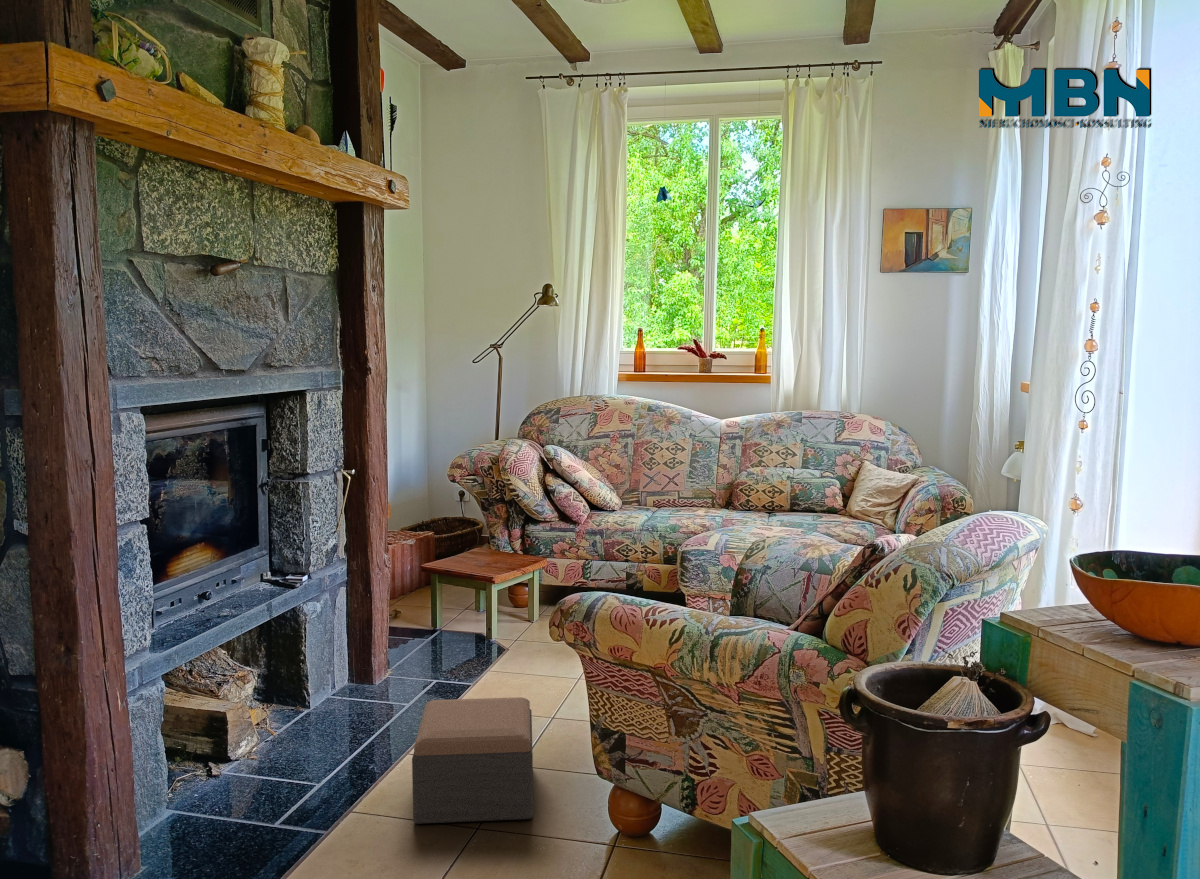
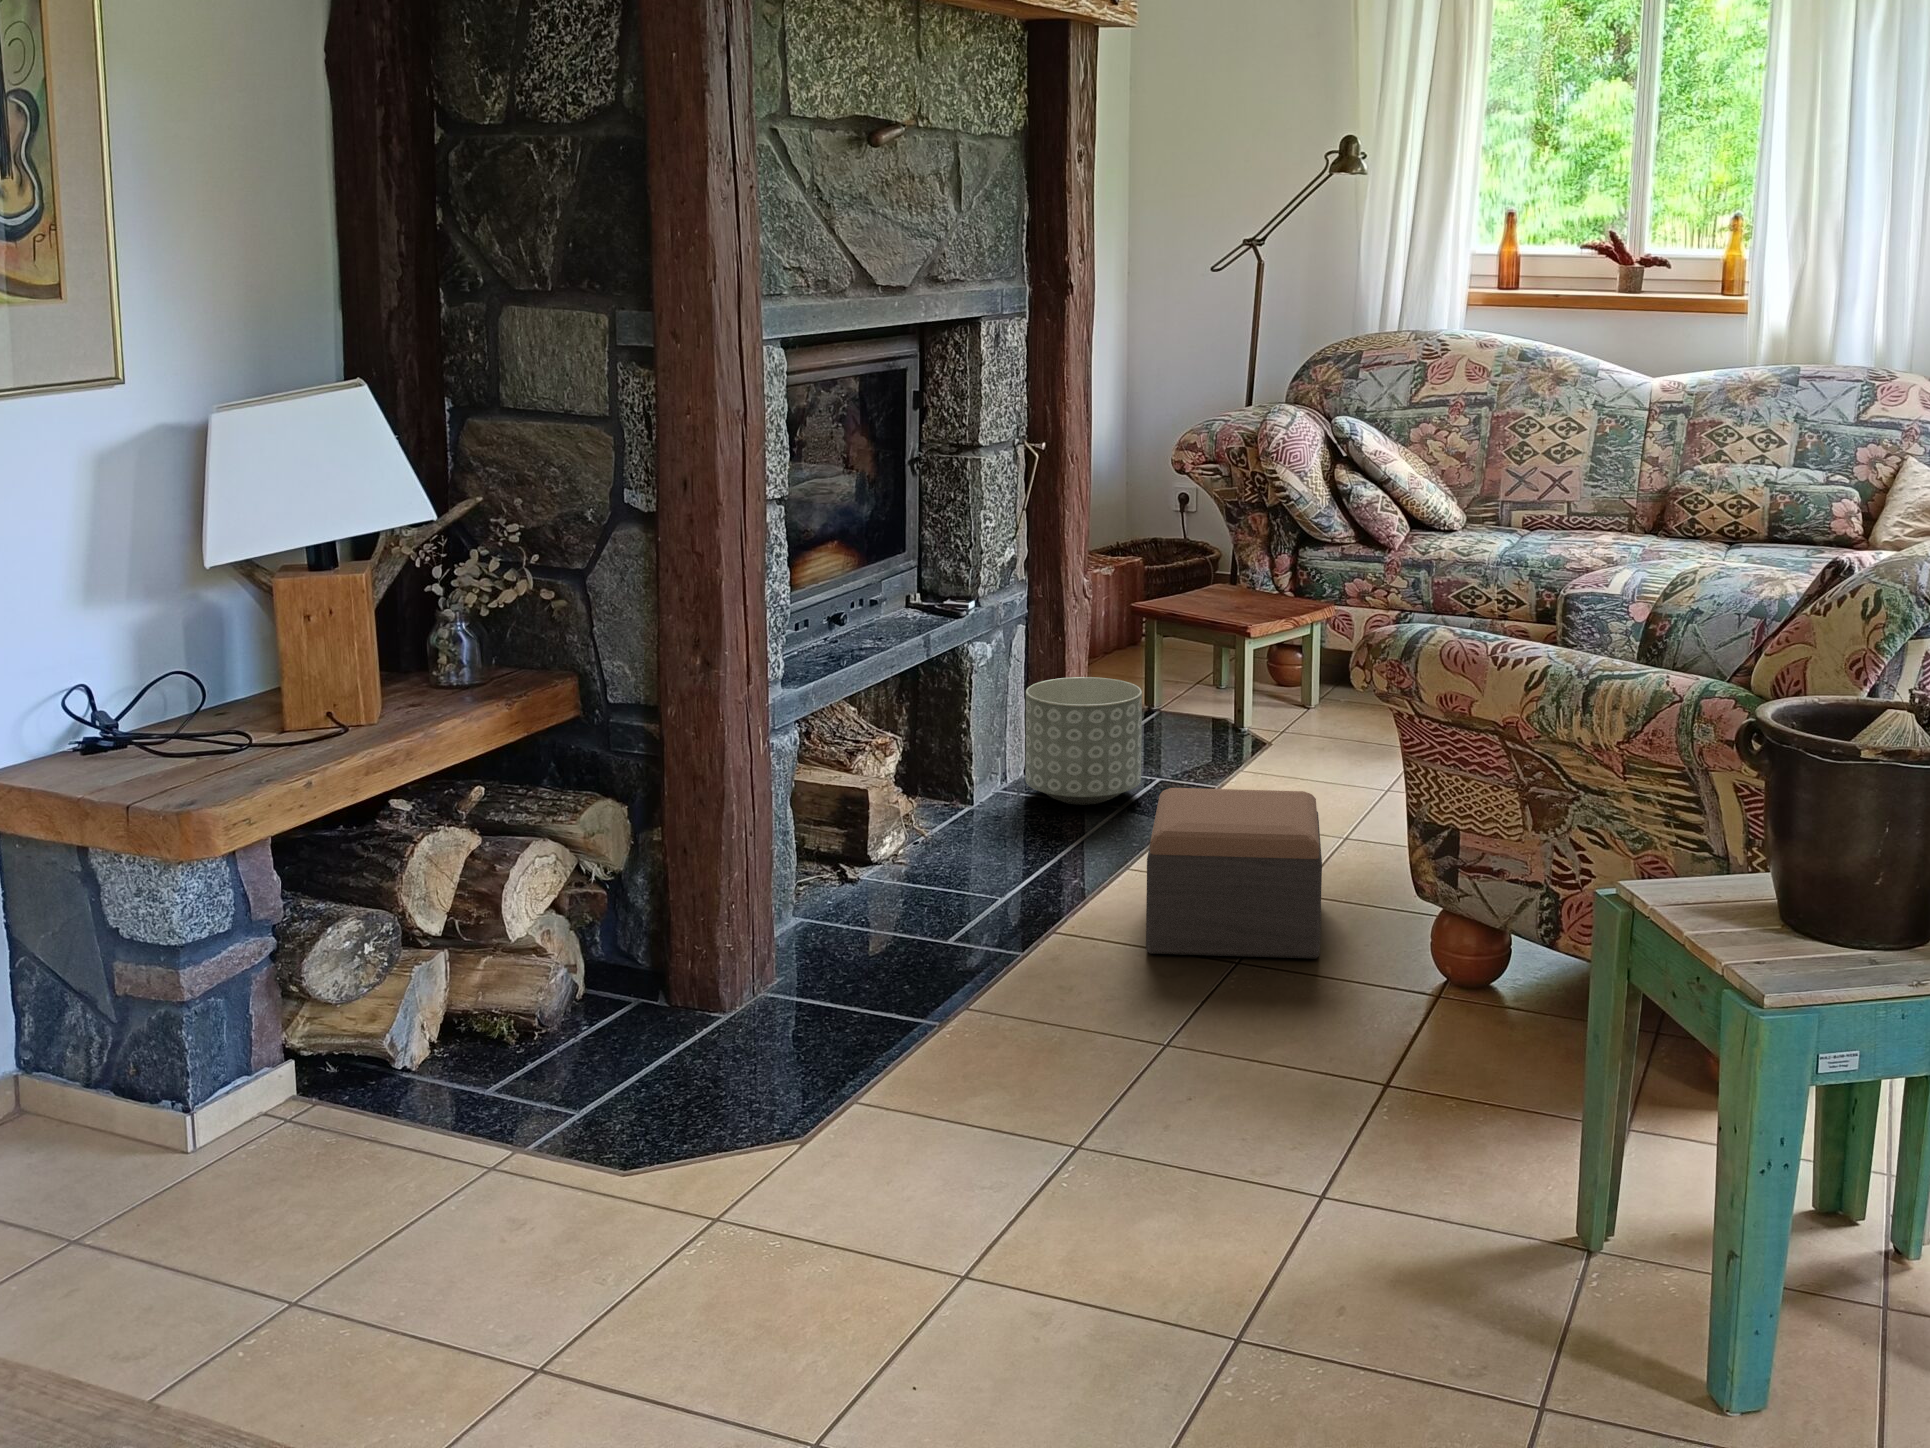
planter: none [346,617,423,701] -> present [1026,677,1142,805]

